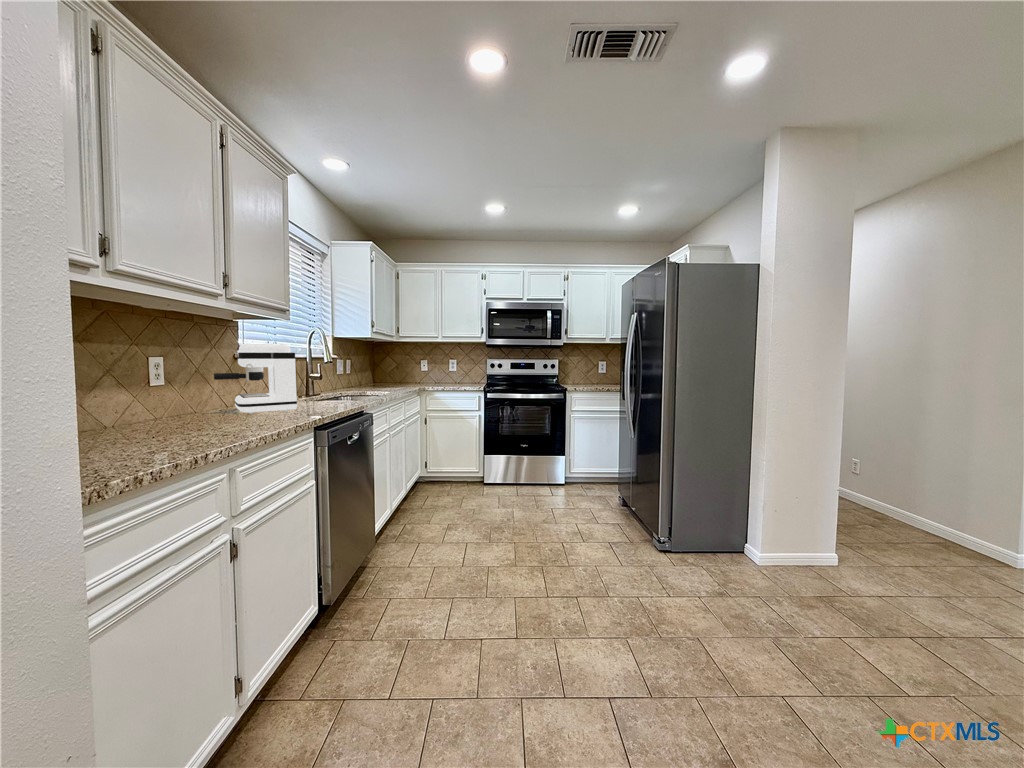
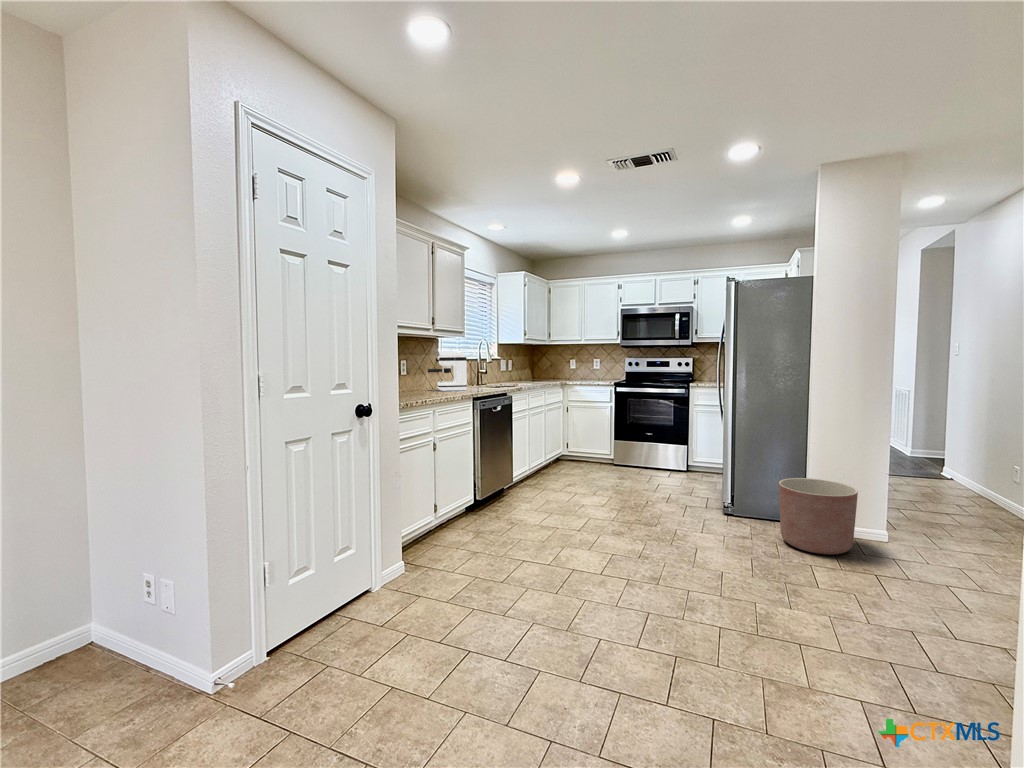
planter: none [745,501,844,603] -> present [779,478,858,555]

